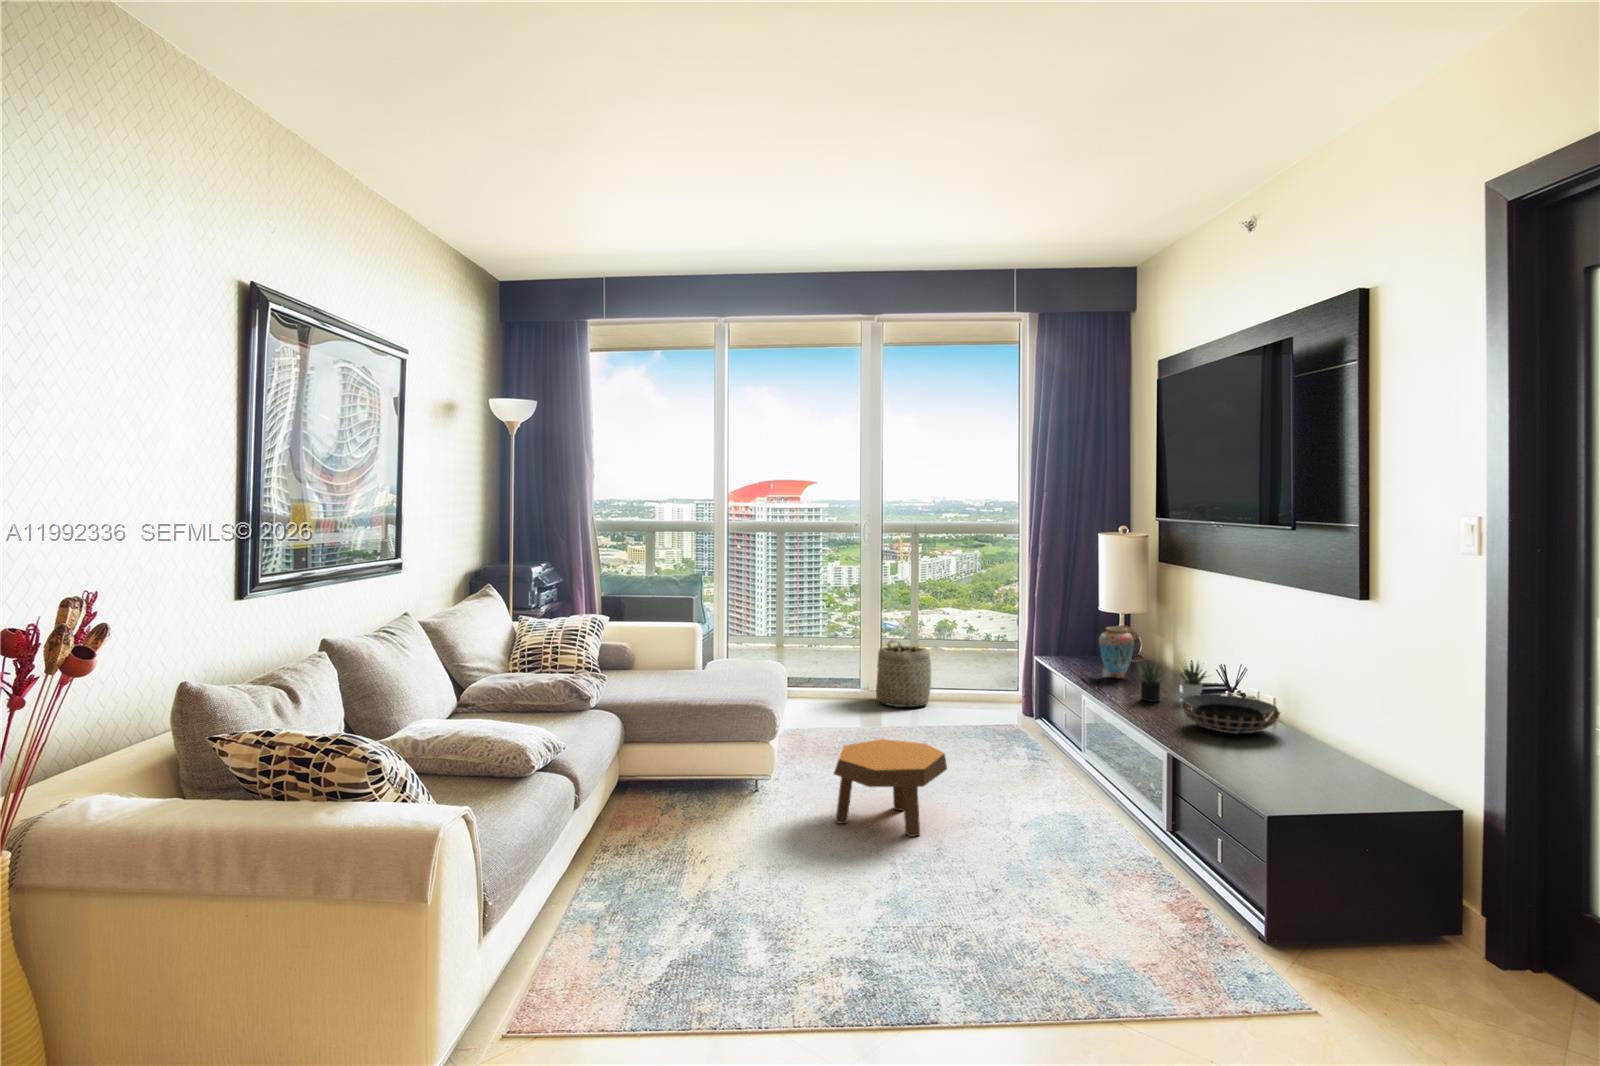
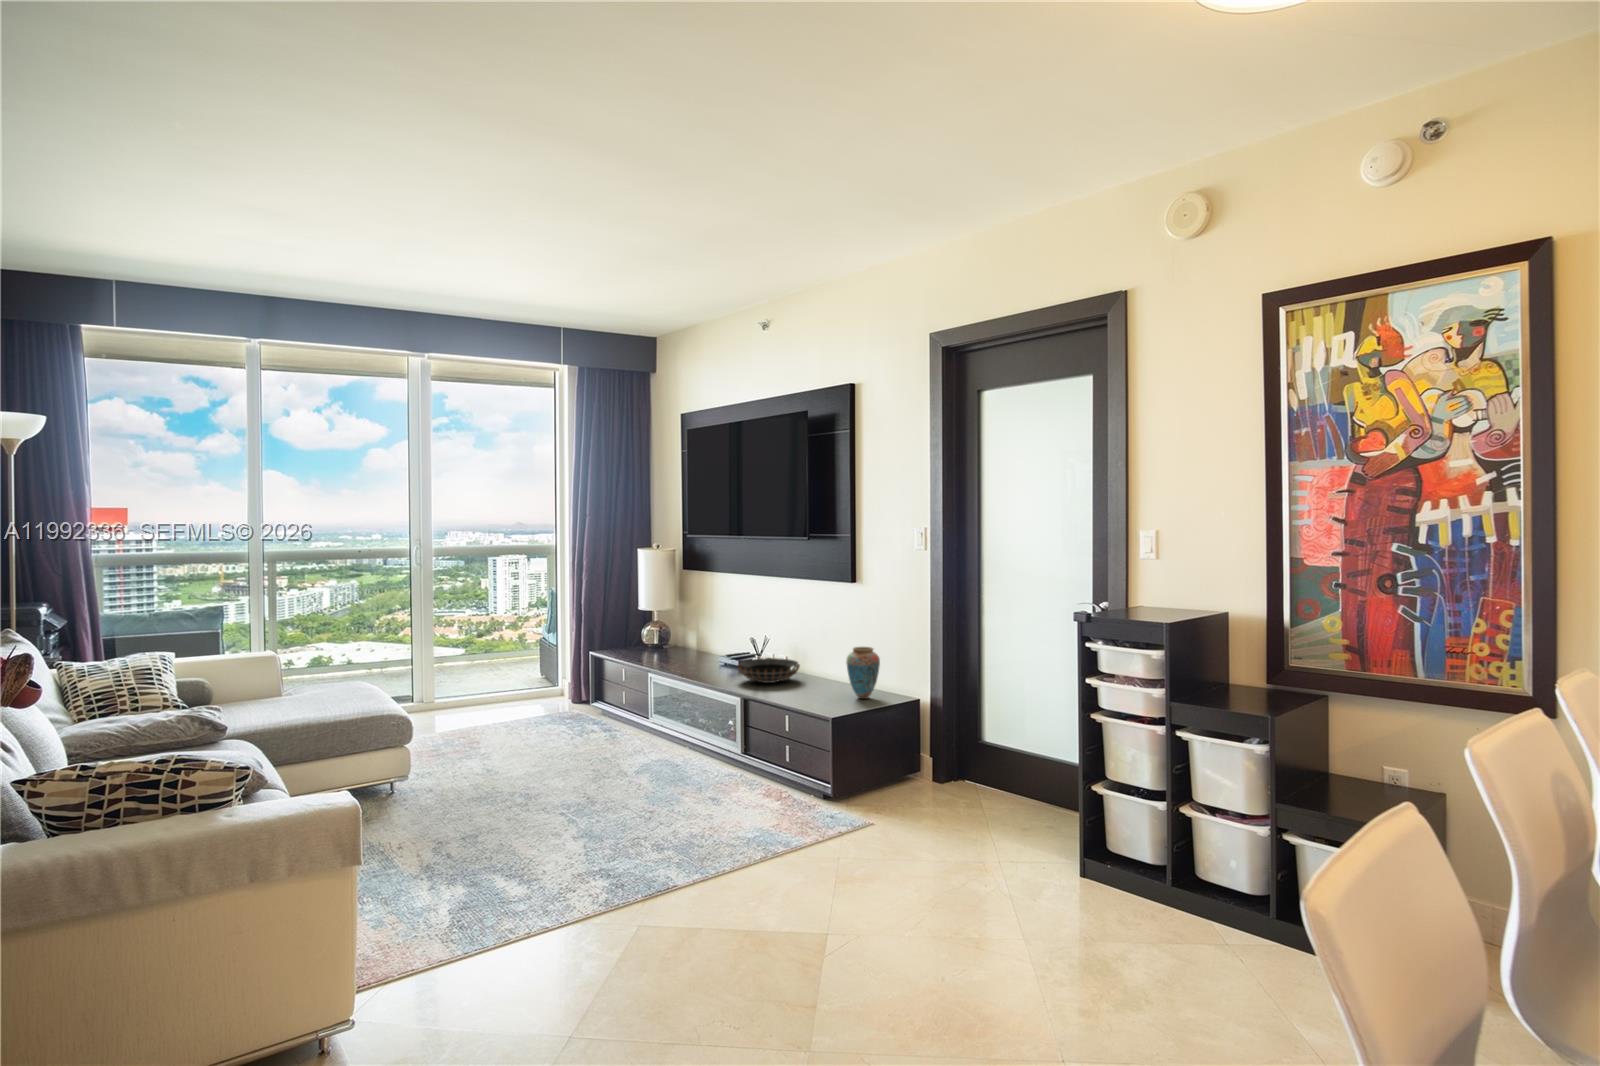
vase: present [1099,627,1134,679] -> present [846,647,880,699]
basket: present [876,640,931,707] -> none [435,653,490,716]
succulent plant: present [1136,660,1207,702] -> none [690,637,745,672]
footstool: present [834,739,947,837] -> none [487,726,582,804]

